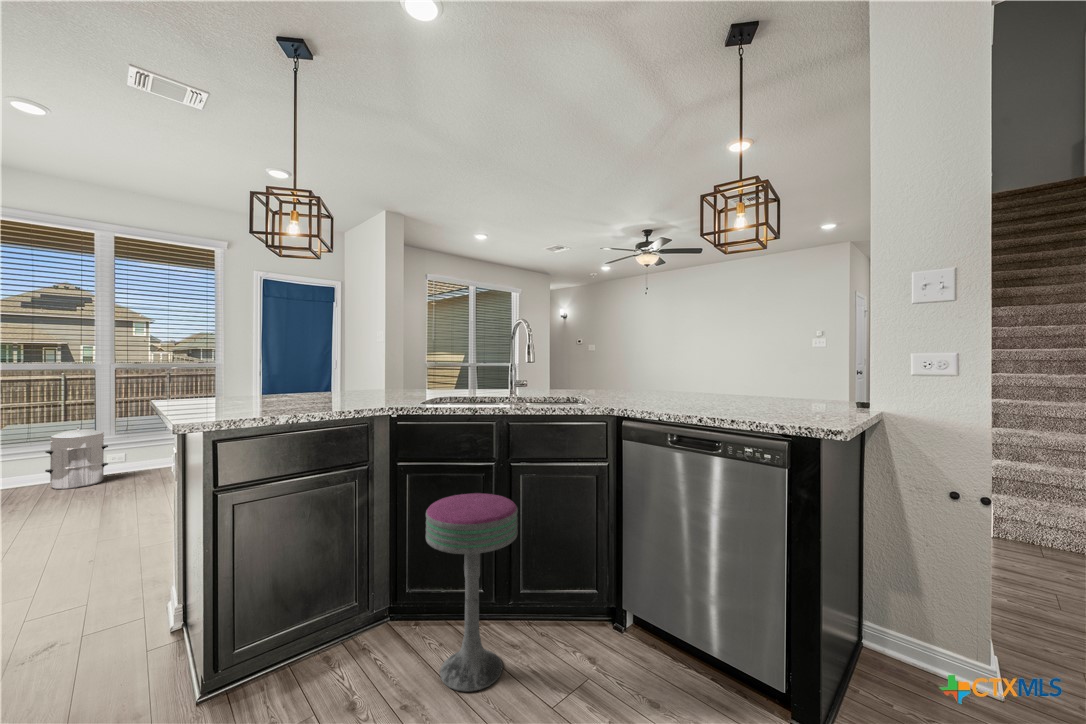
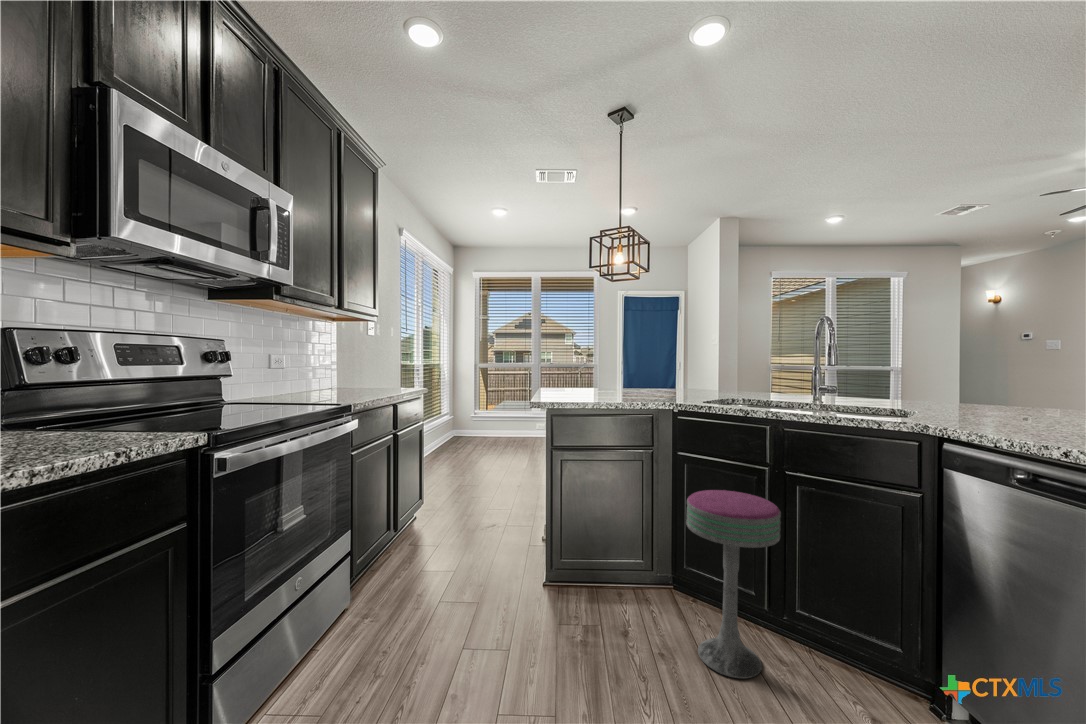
waste bin: present [45,427,108,489] -> none [504,404,533,443]

